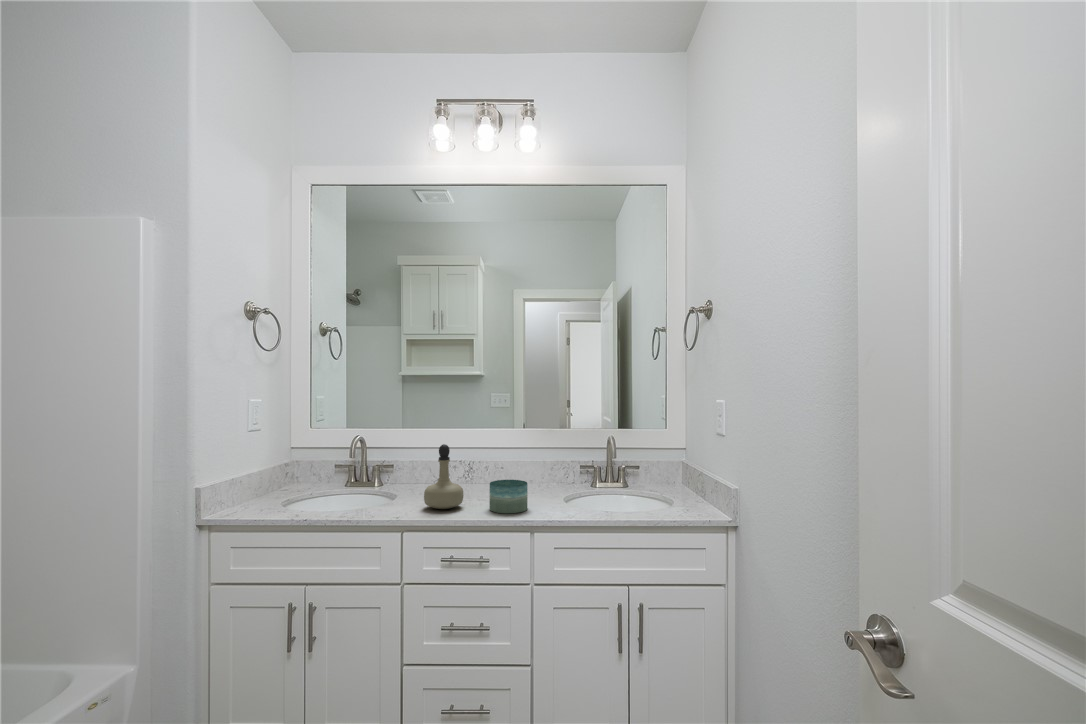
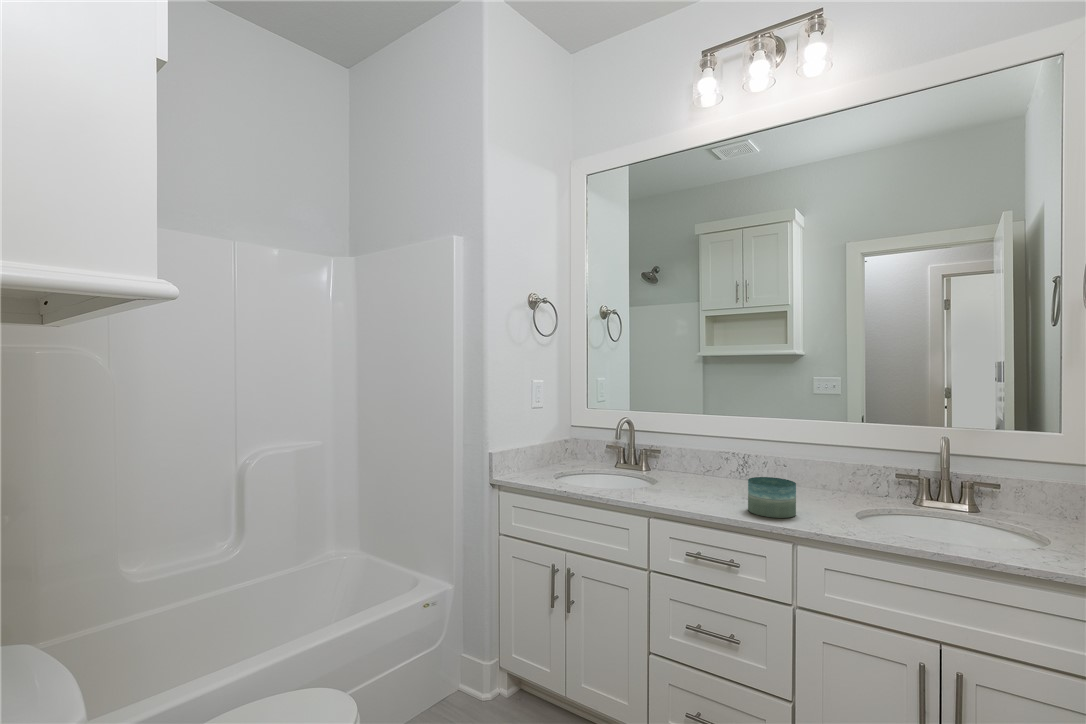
perfume bottle: present [424,444,464,509] -> none [677,430,721,501]

